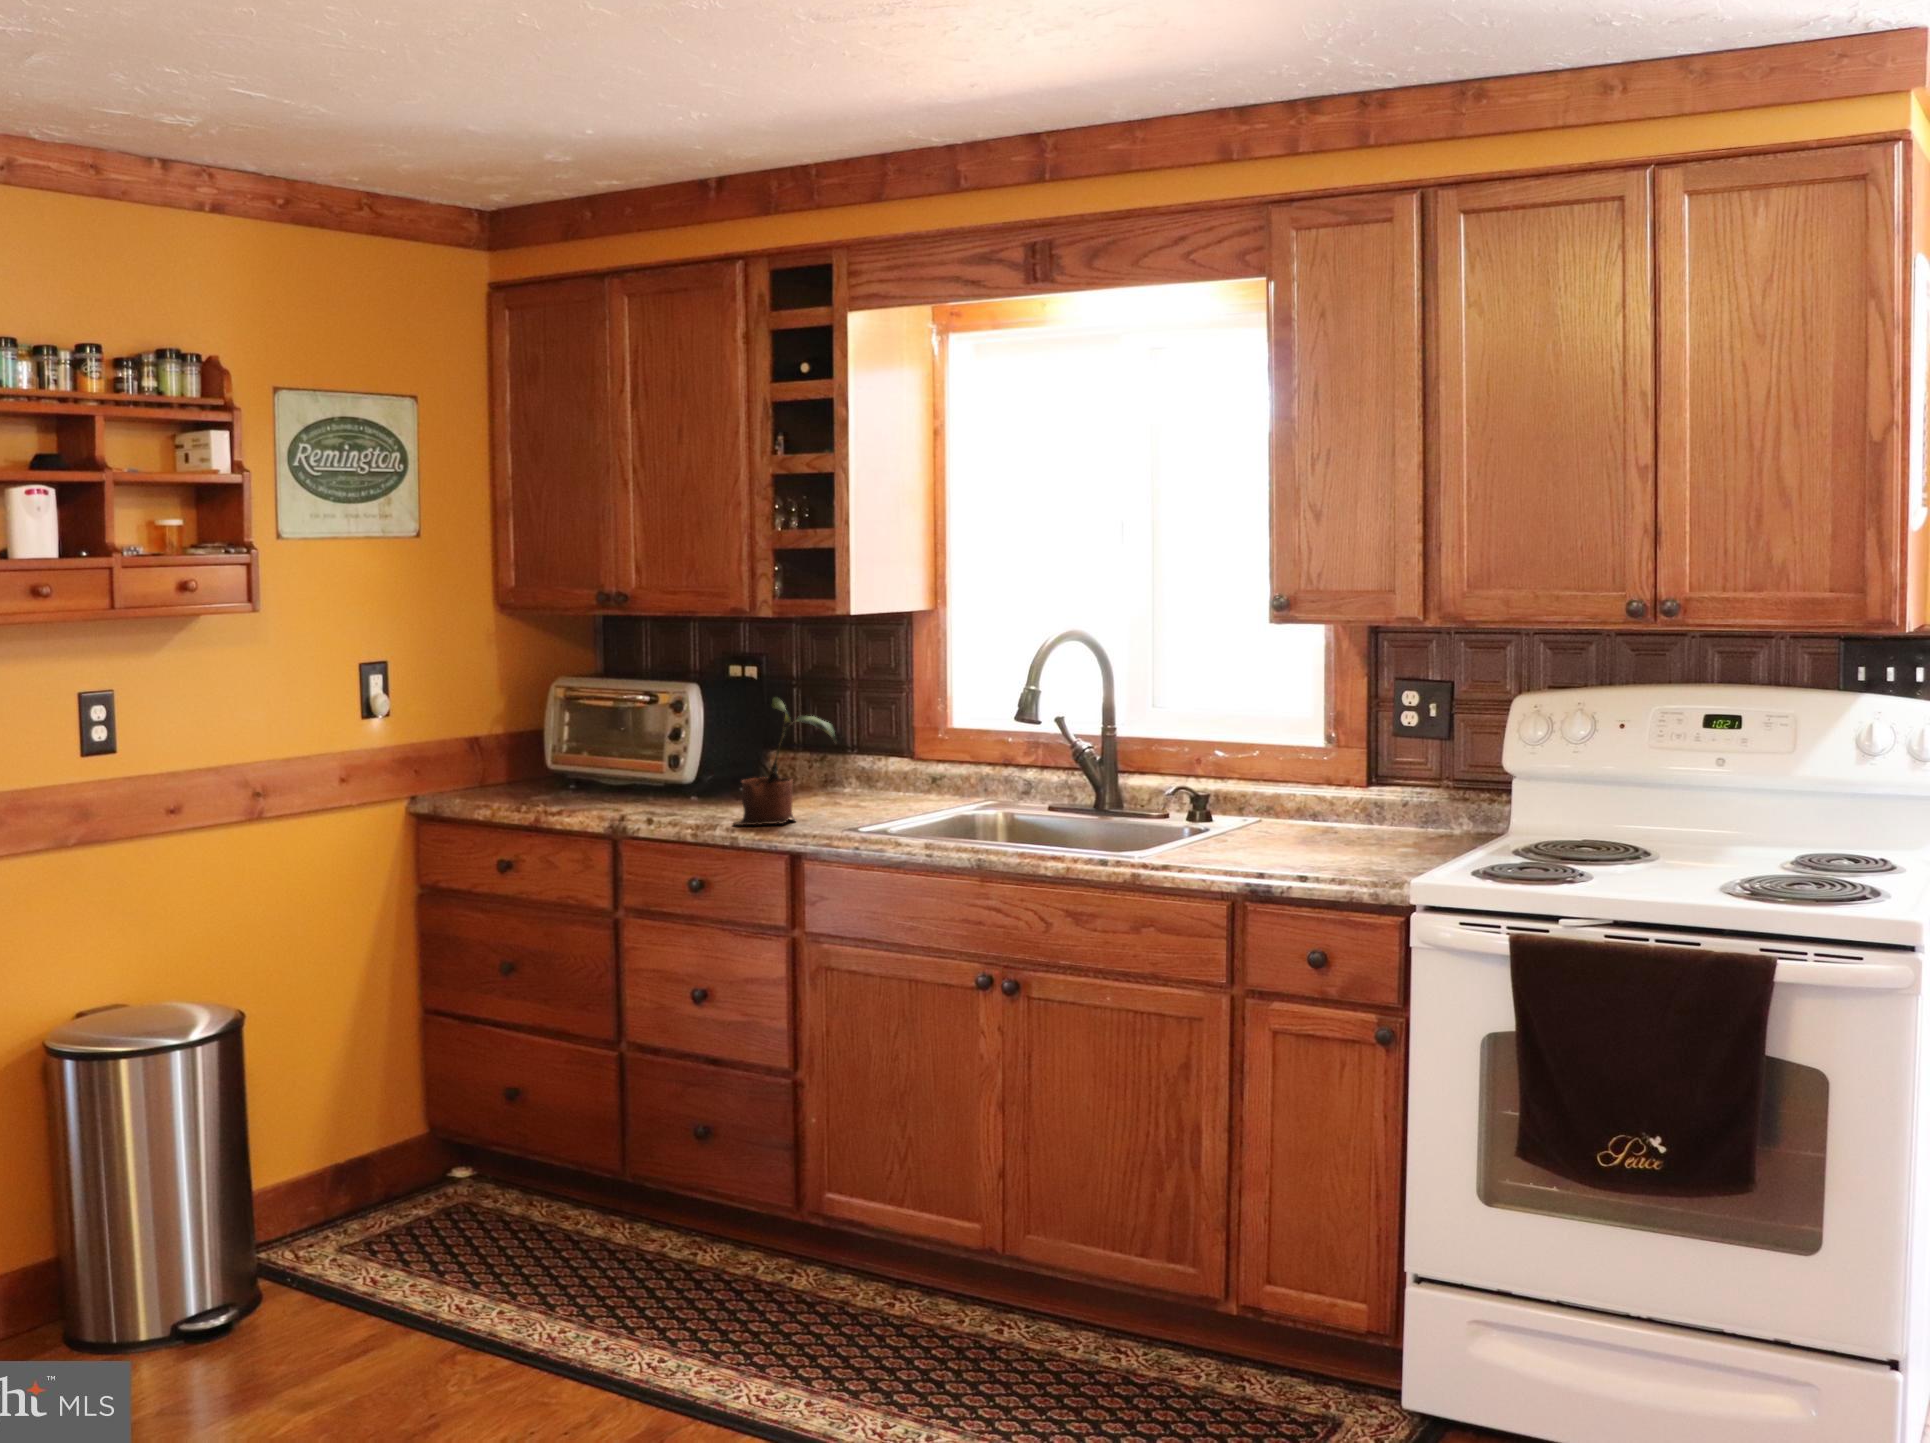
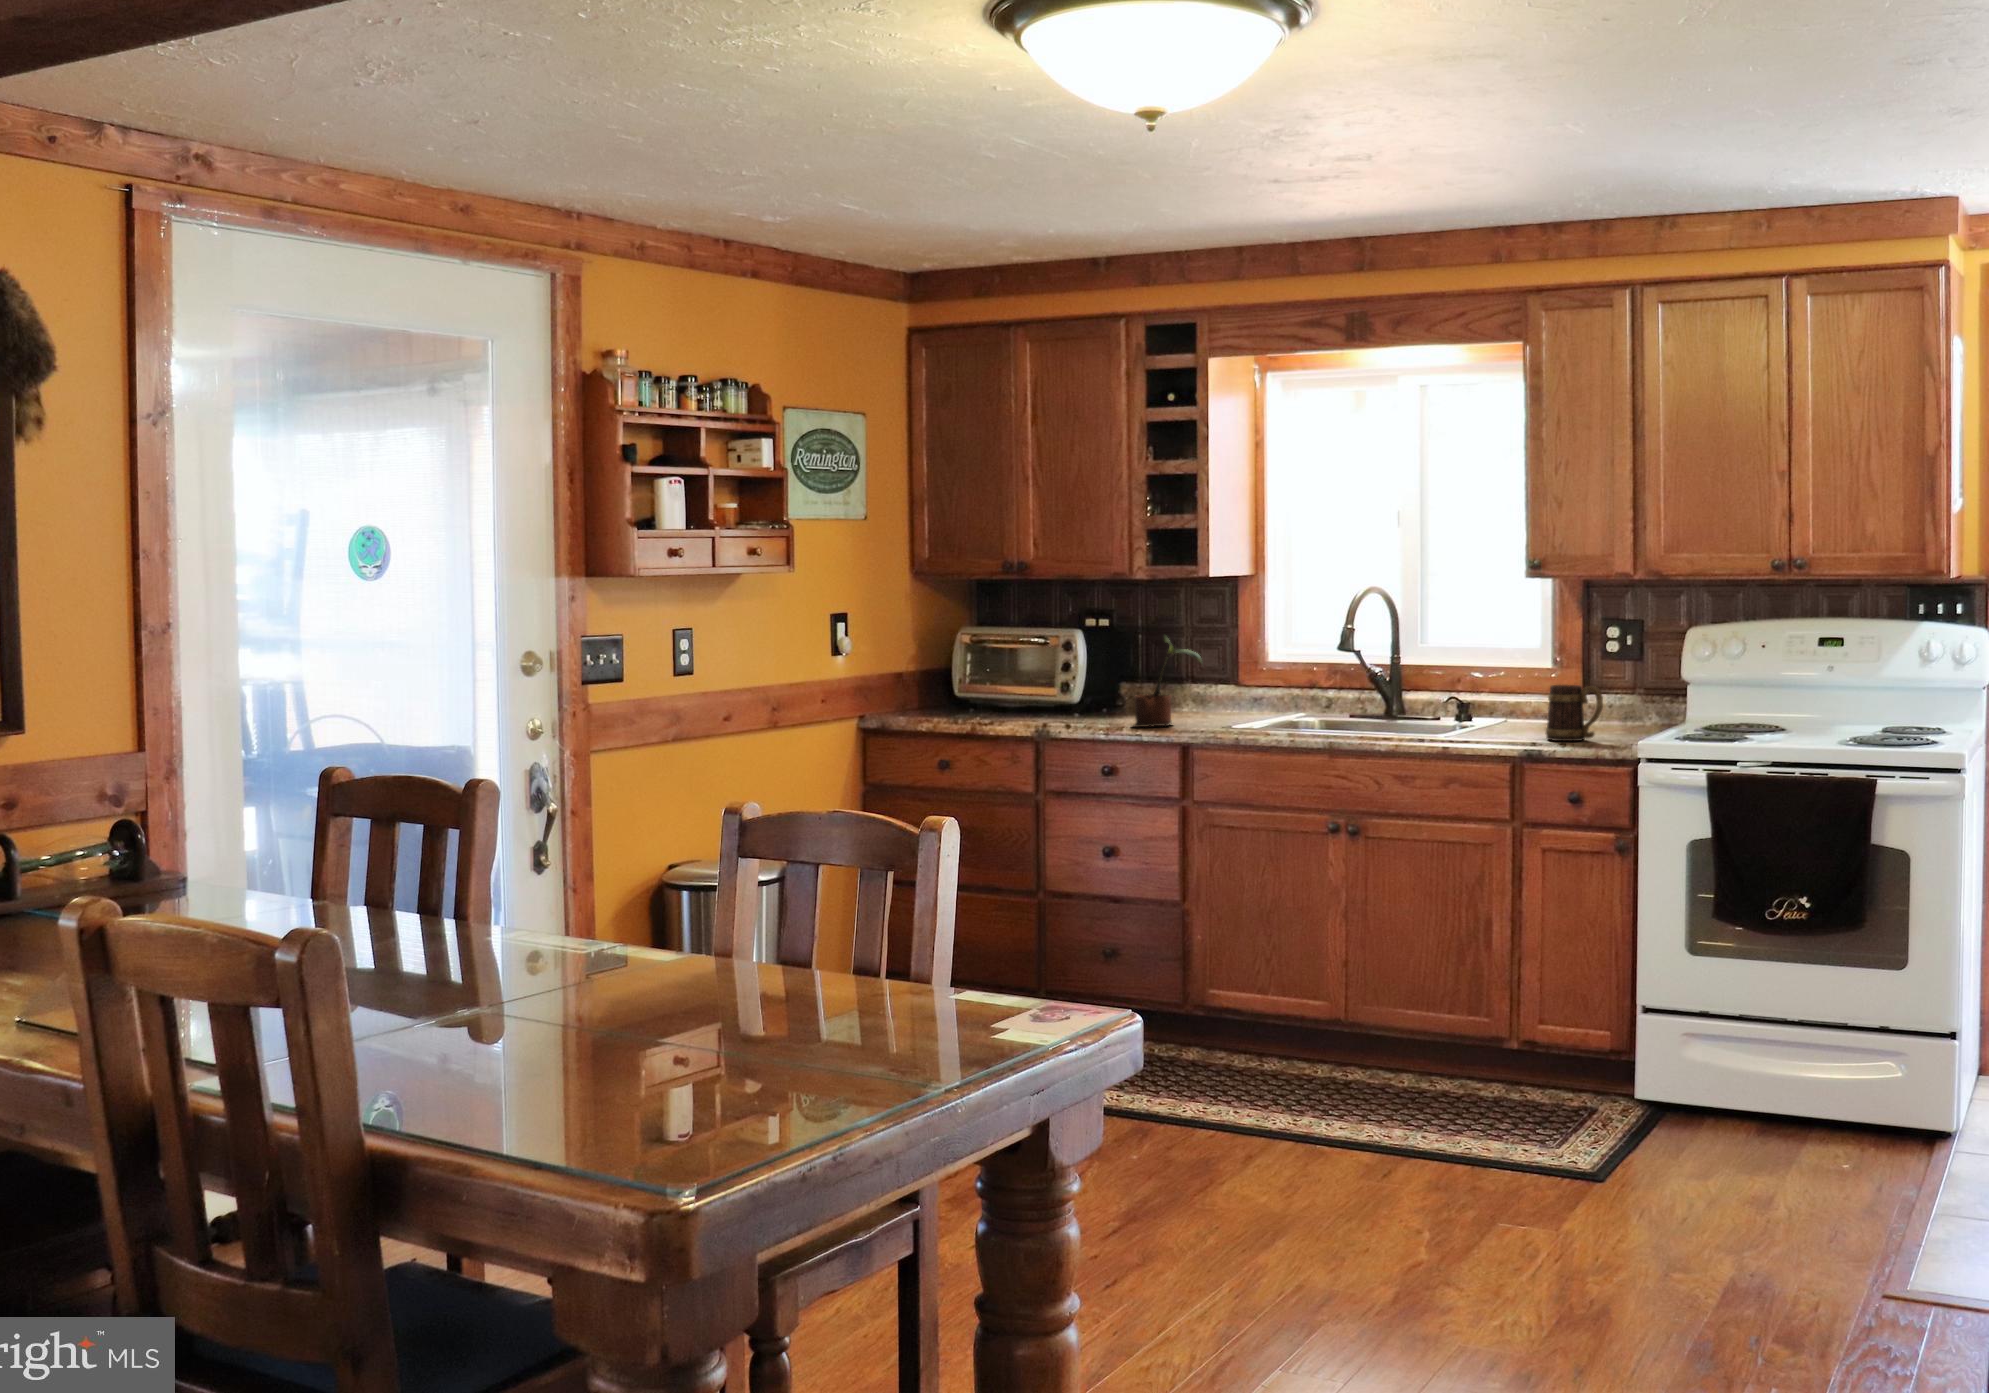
mug: none [1284,782,1367,869] -> present [1546,685,1603,741]

